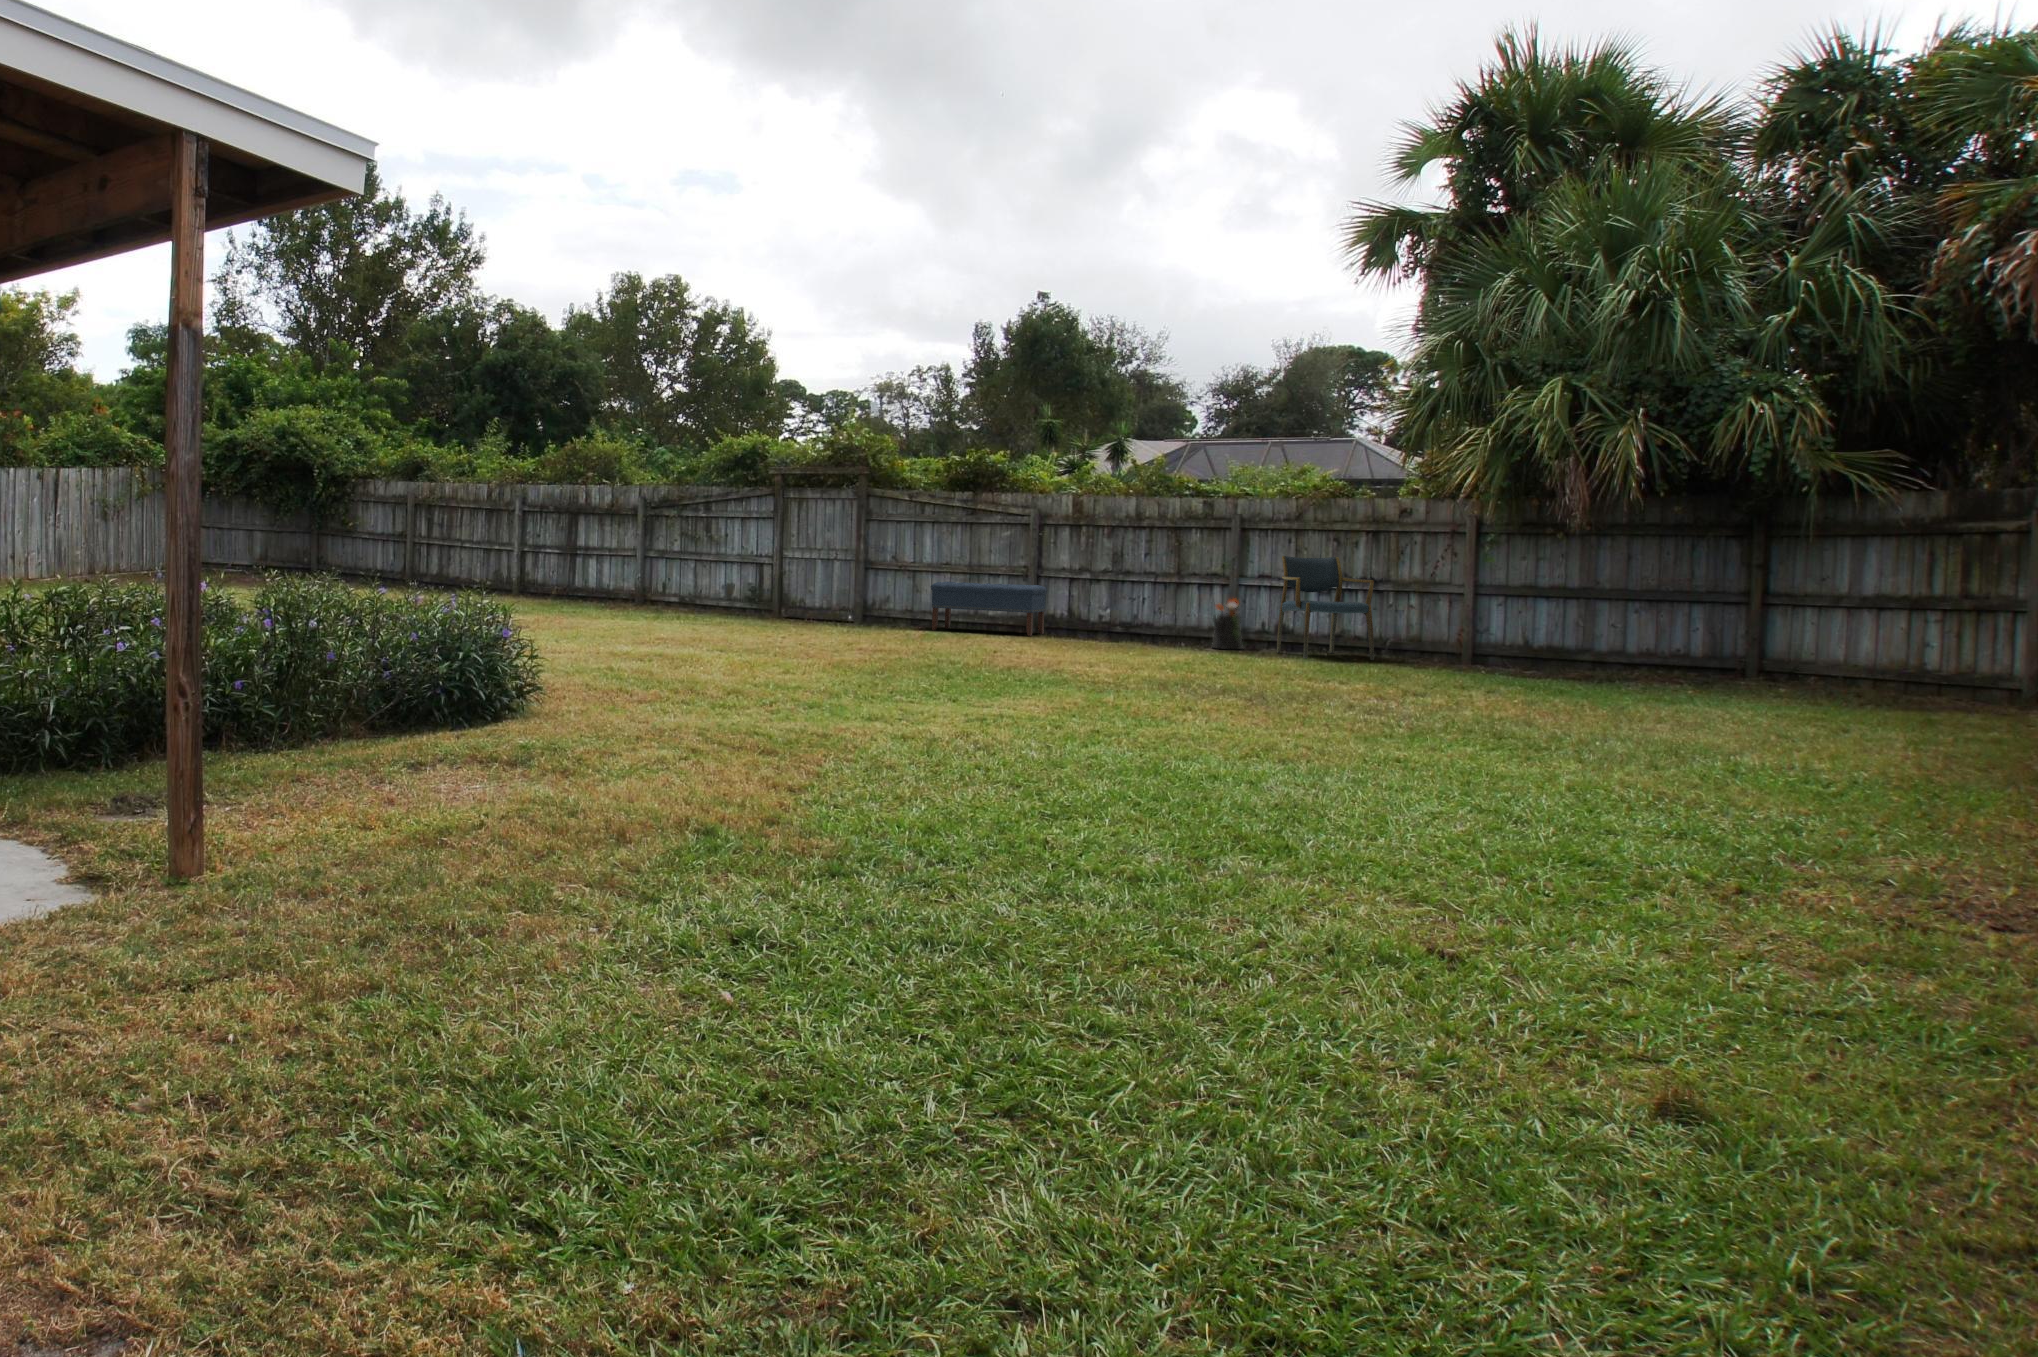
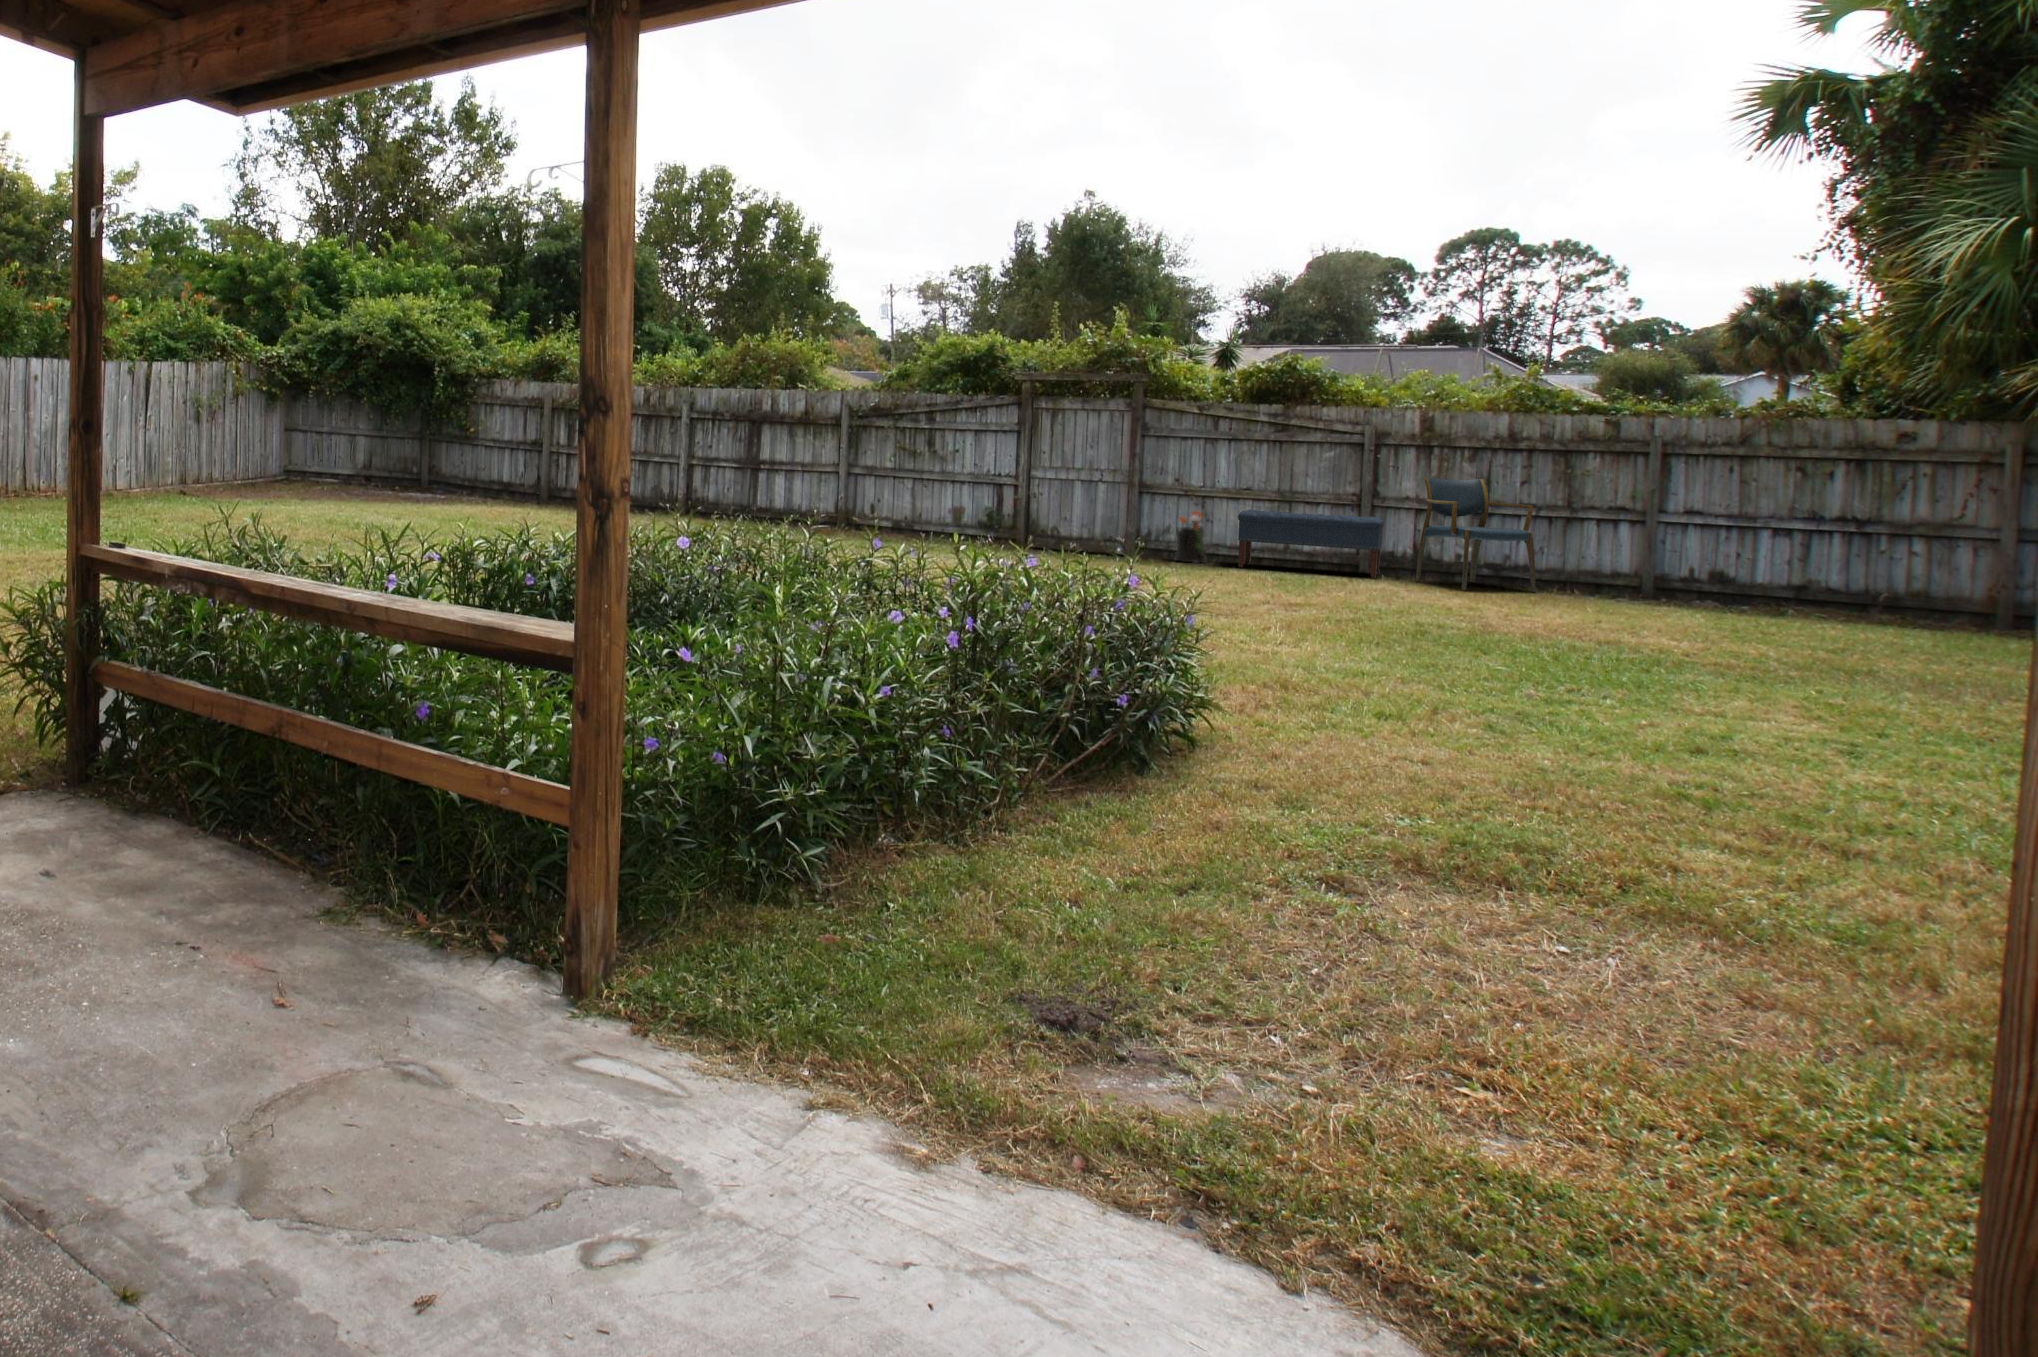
armchair: present [1277,556,1374,660] -> present [1416,477,1535,592]
watering can: present [1212,599,1242,649] -> present [1175,512,1206,563]

